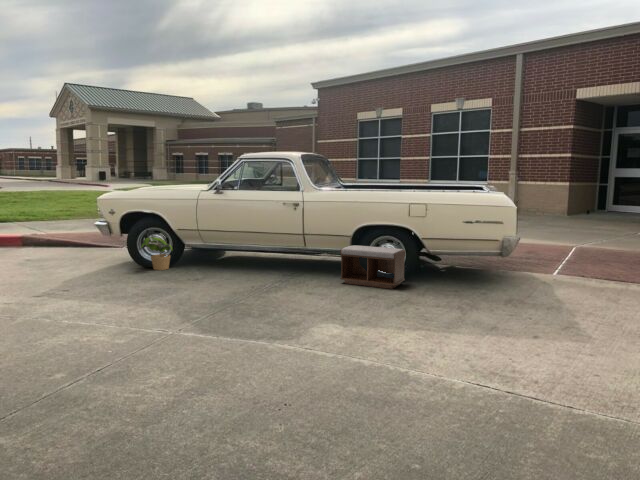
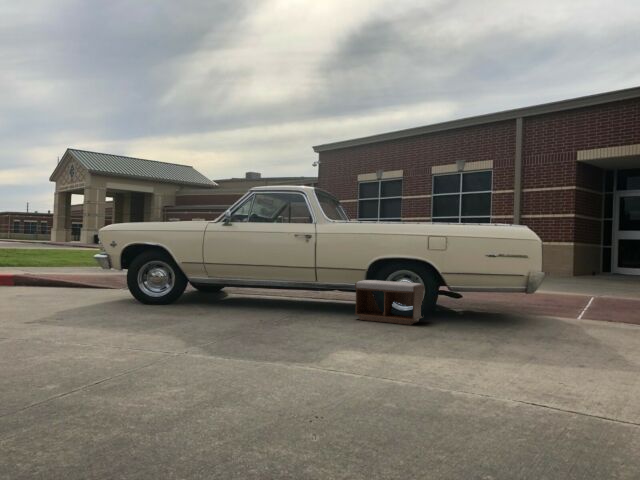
potted plant: present [141,237,172,270] -> none [141,269,175,306]

